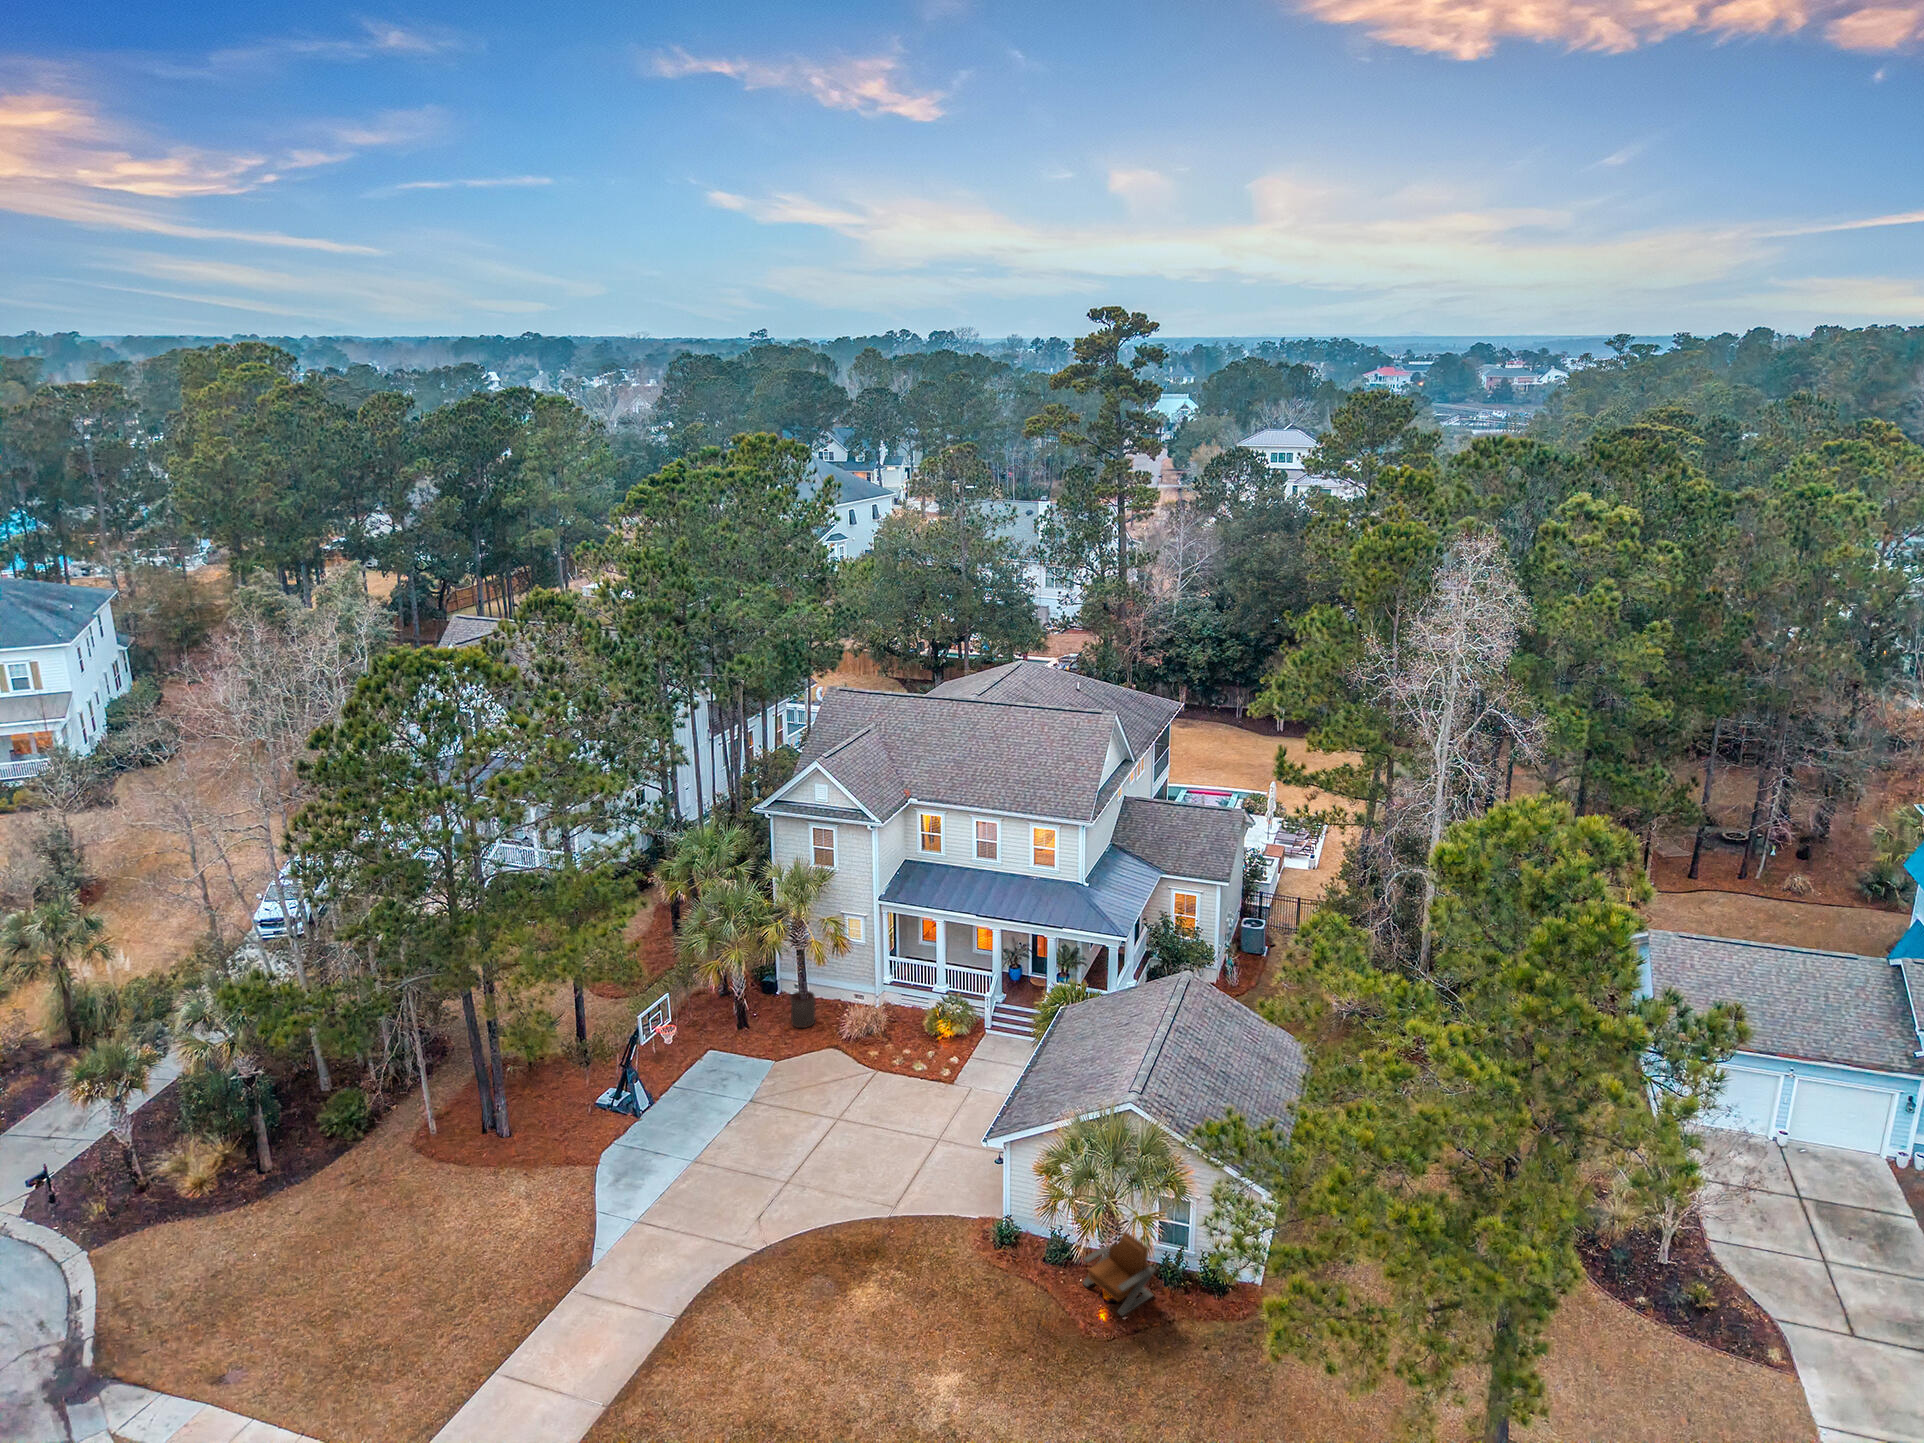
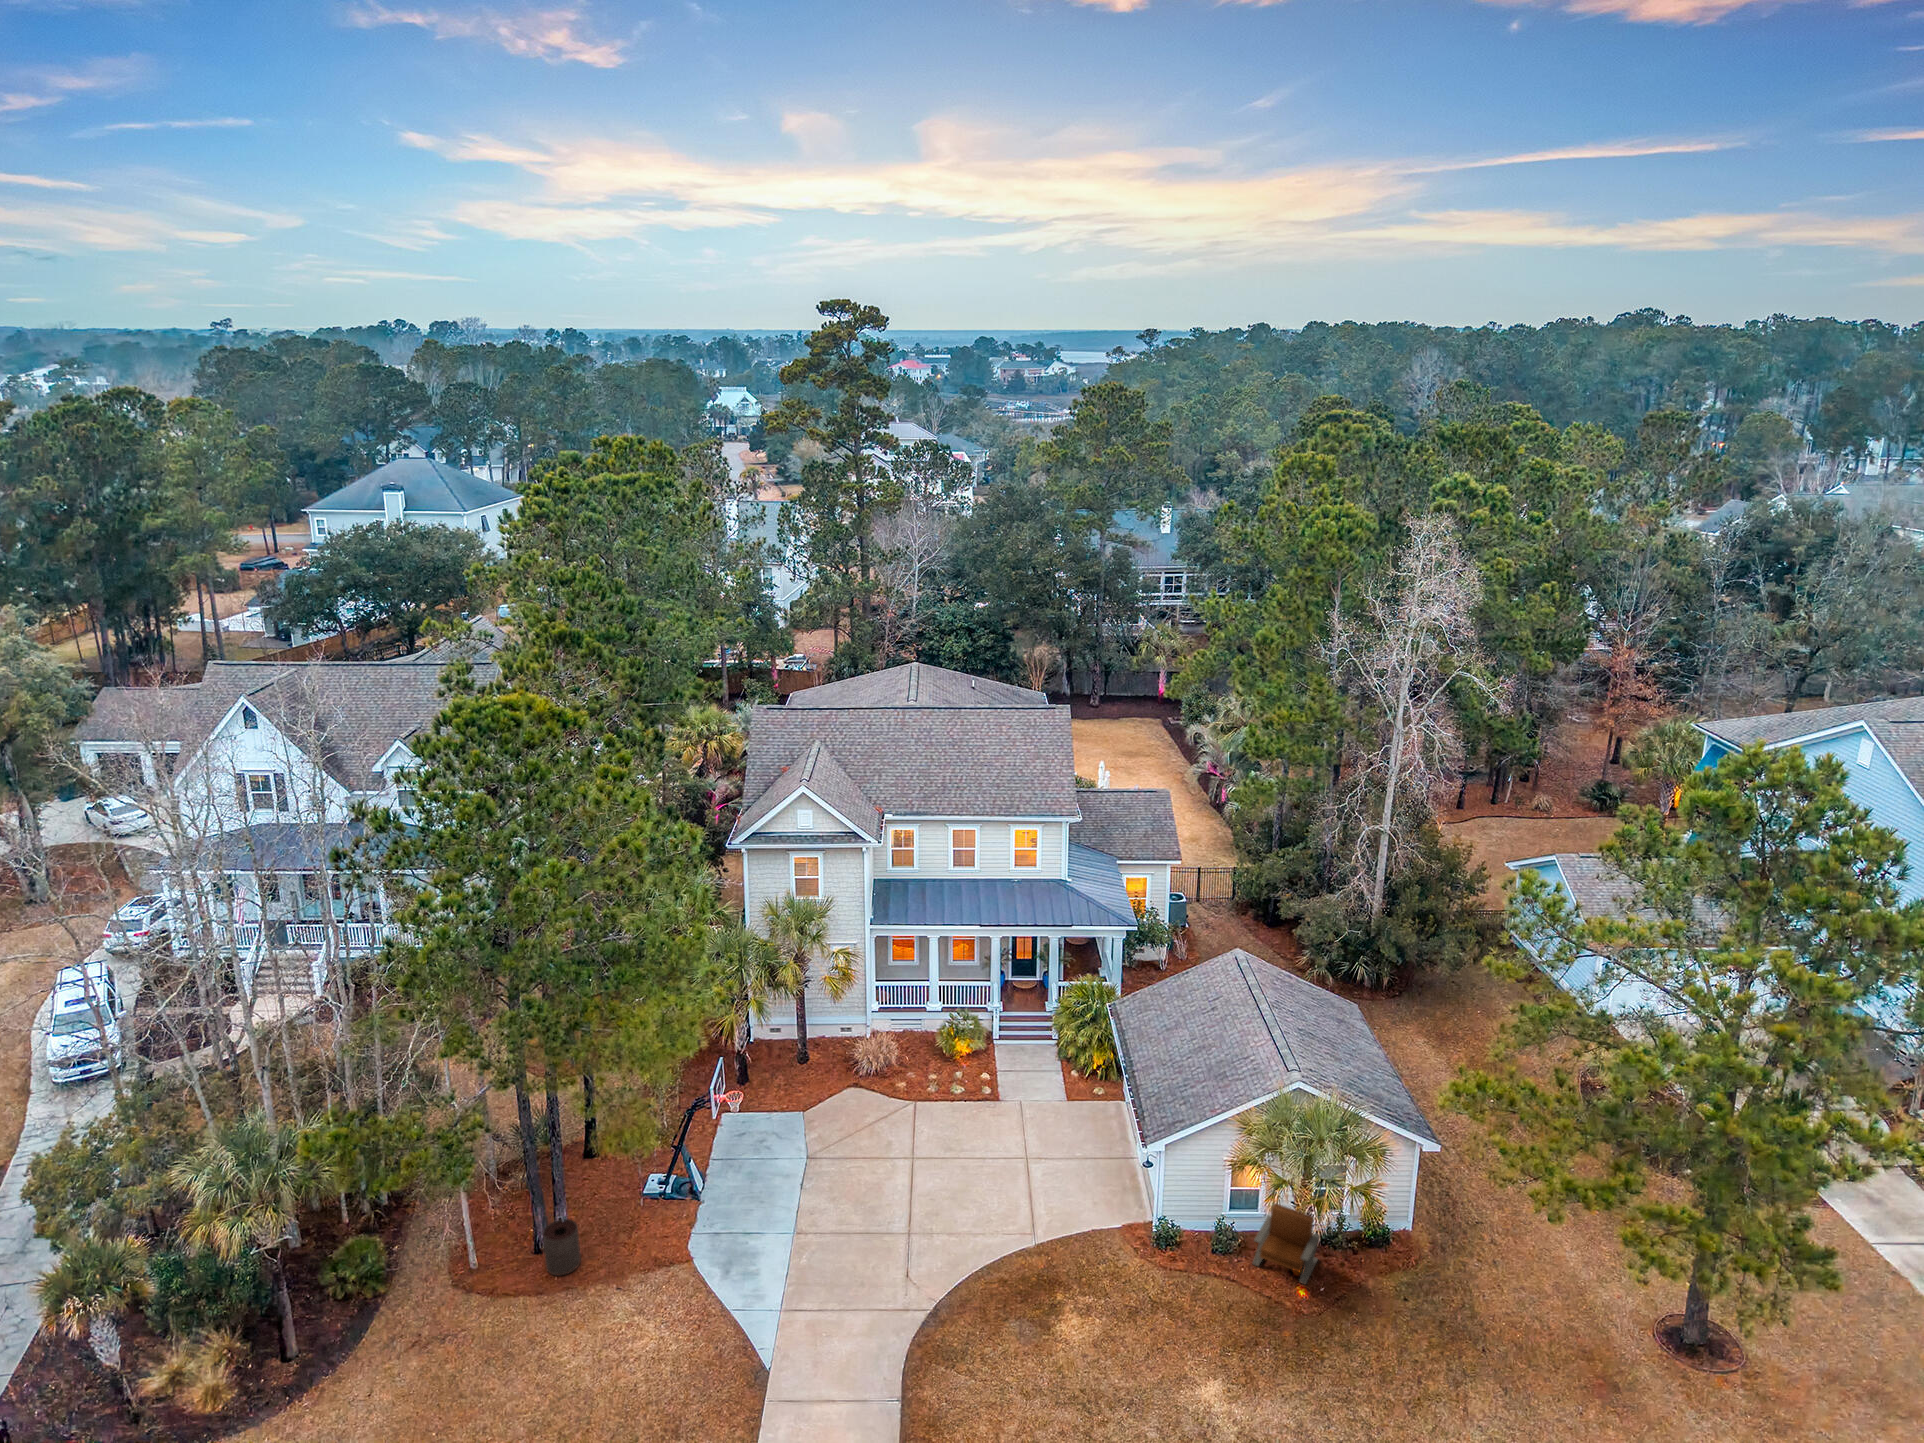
trash can: present [790,991,815,1028] -> present [543,1219,581,1276]

